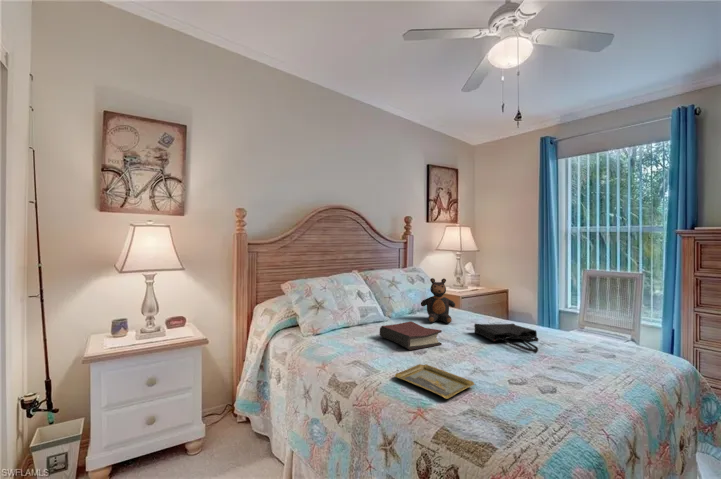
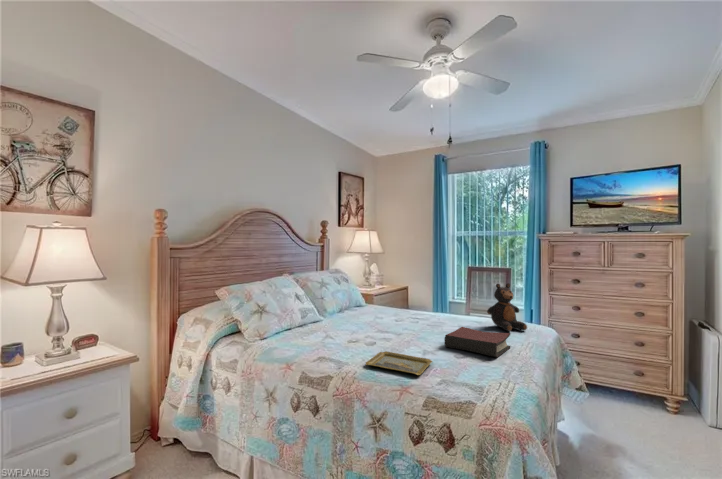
teddy bear: present [421,278,455,323] -> present [487,283,527,331]
hardback book: present [380,321,442,350] -> present [444,327,510,357]
tote bag: present [474,324,538,352] -> none [404,312,459,332]

